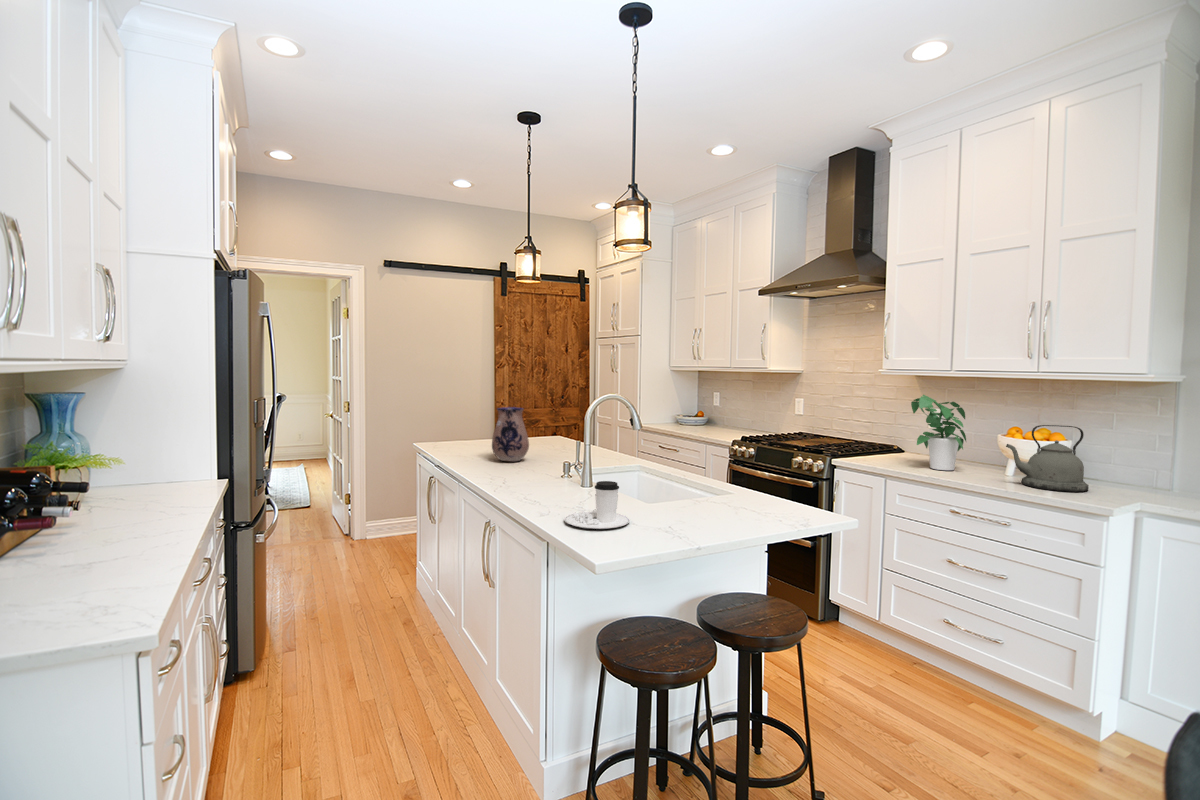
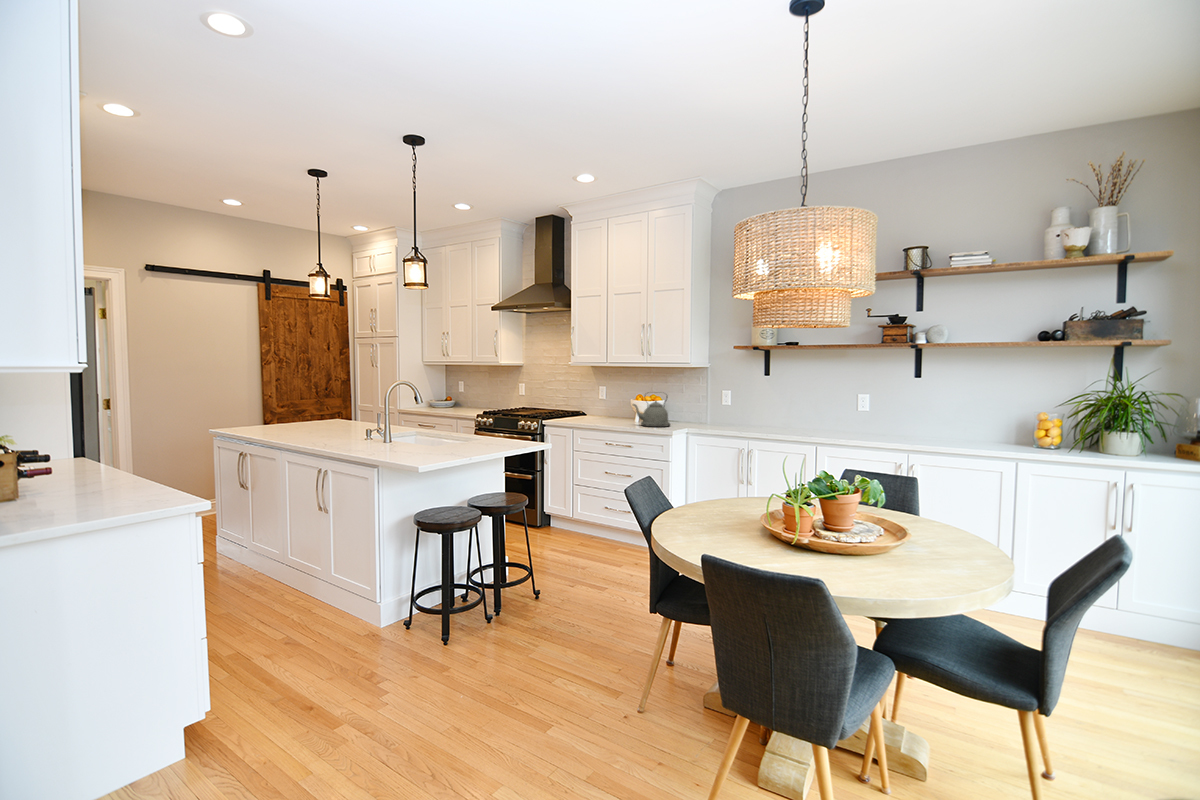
potted plant: present [911,395,966,470] -> none [587,378,616,422]
ceramic pitcher: present [492,407,529,461] -> none [305,394,335,434]
coffee cup: present [564,481,630,529] -> none [391,431,431,457]

